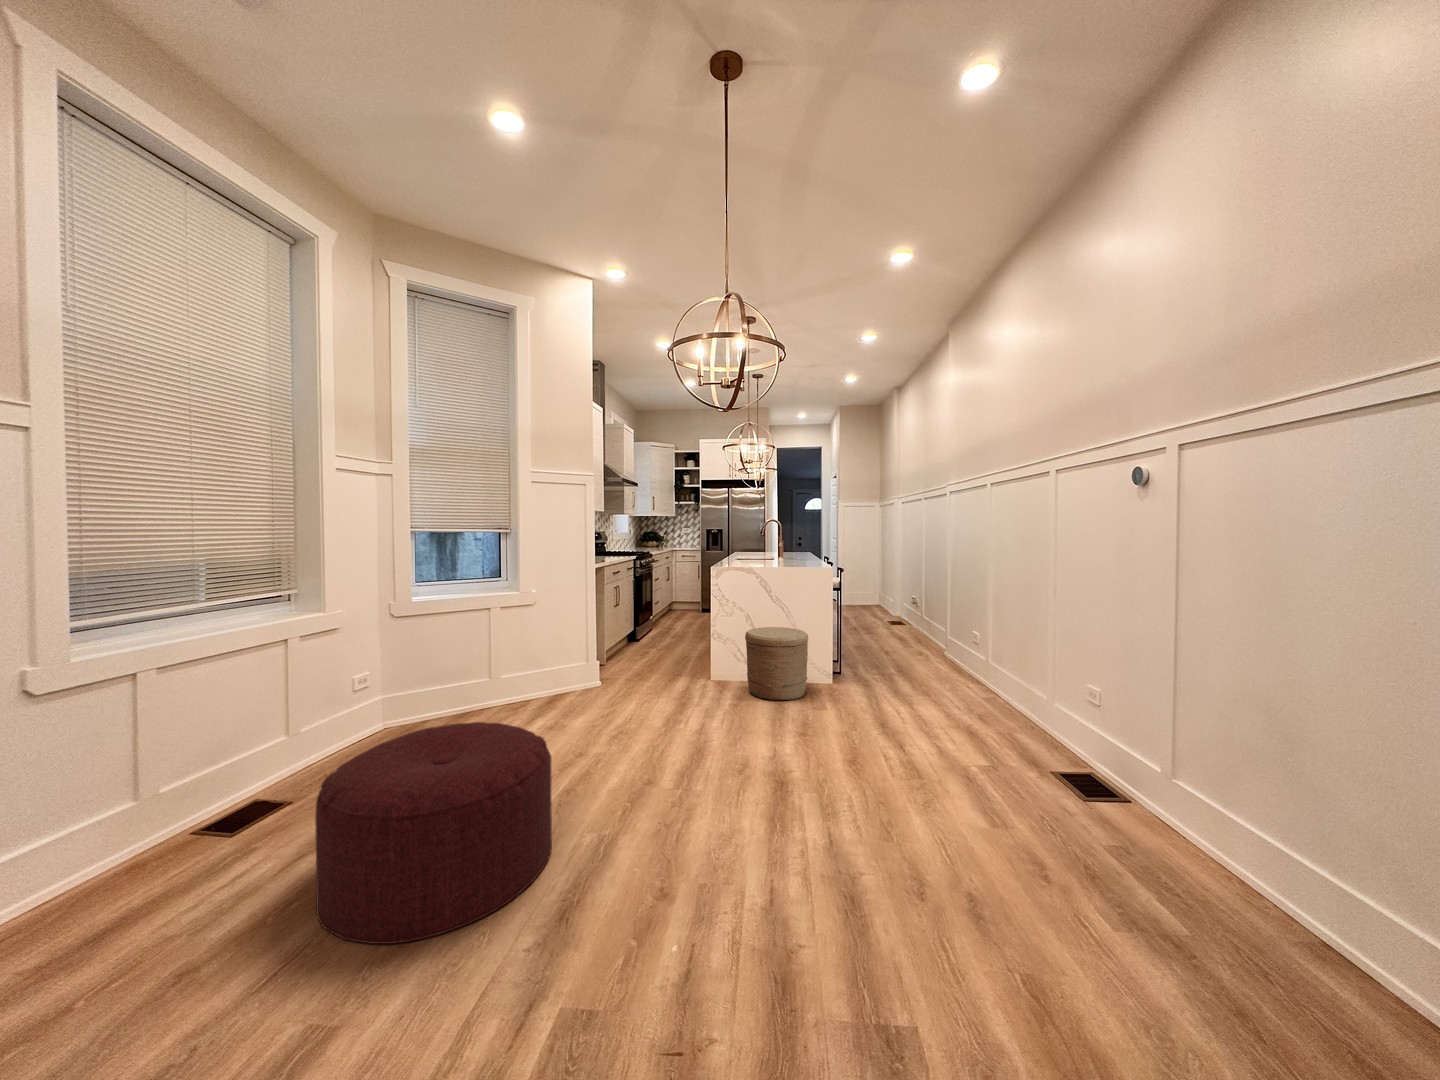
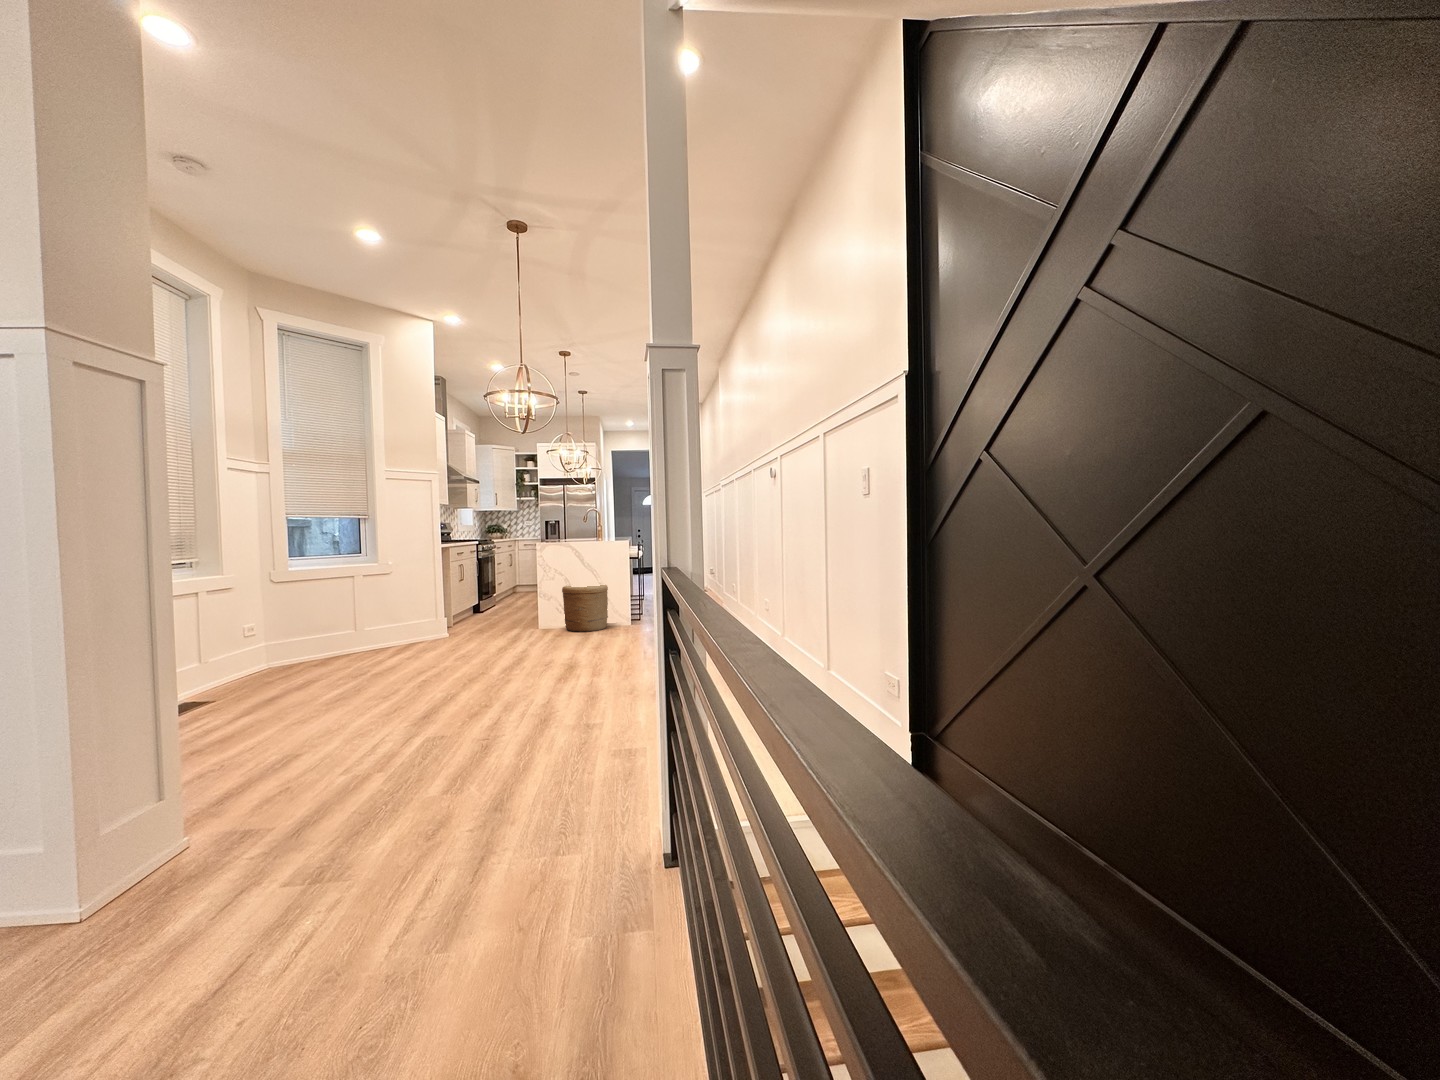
ottoman: present [315,722,552,944] -> none [270,627,420,724]

